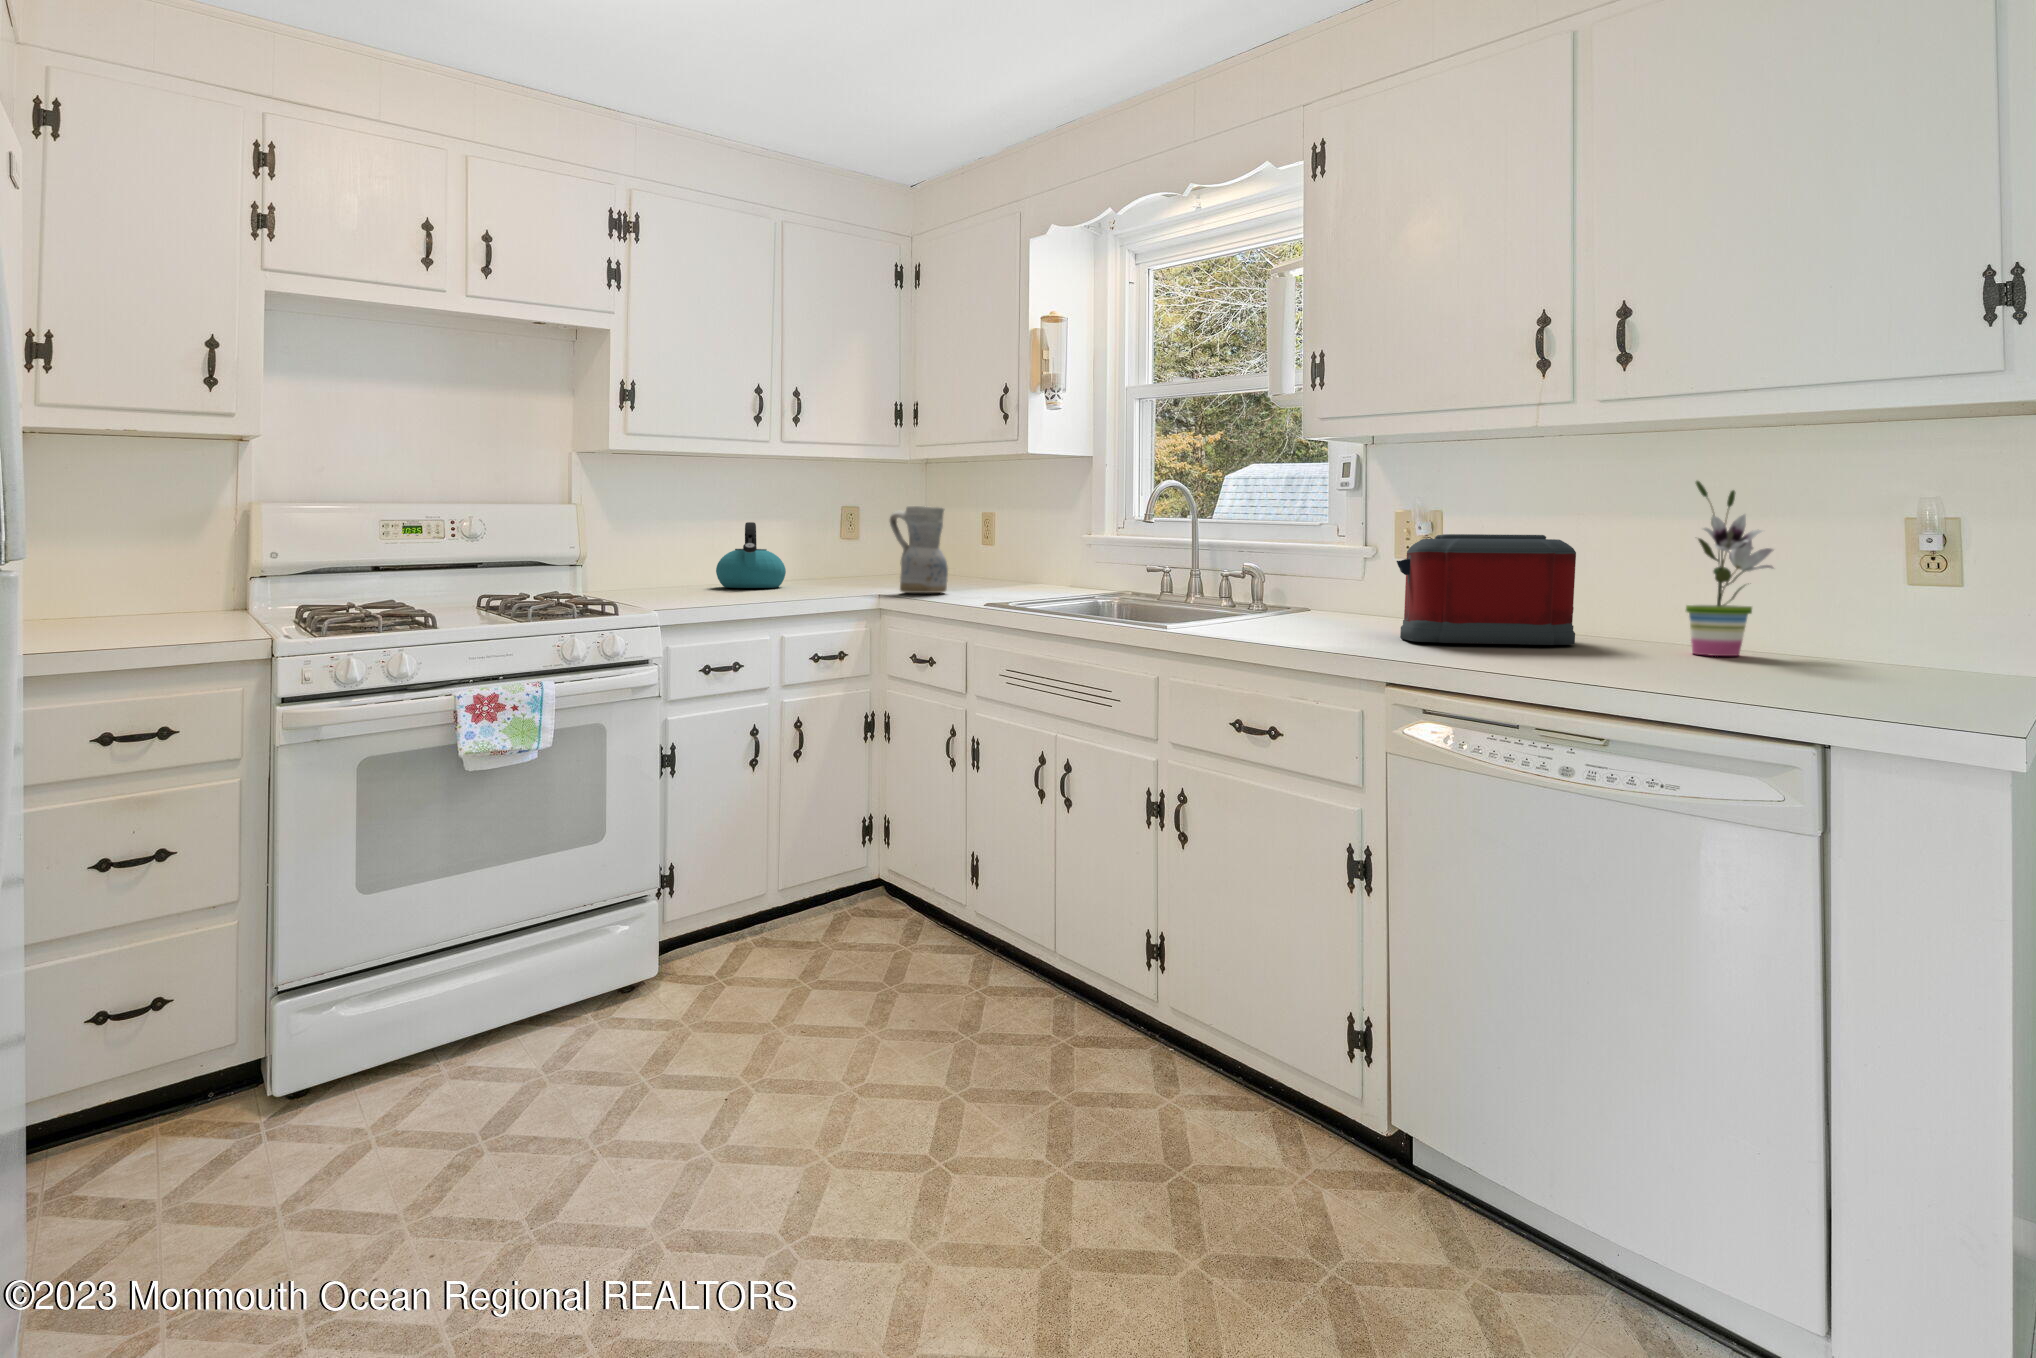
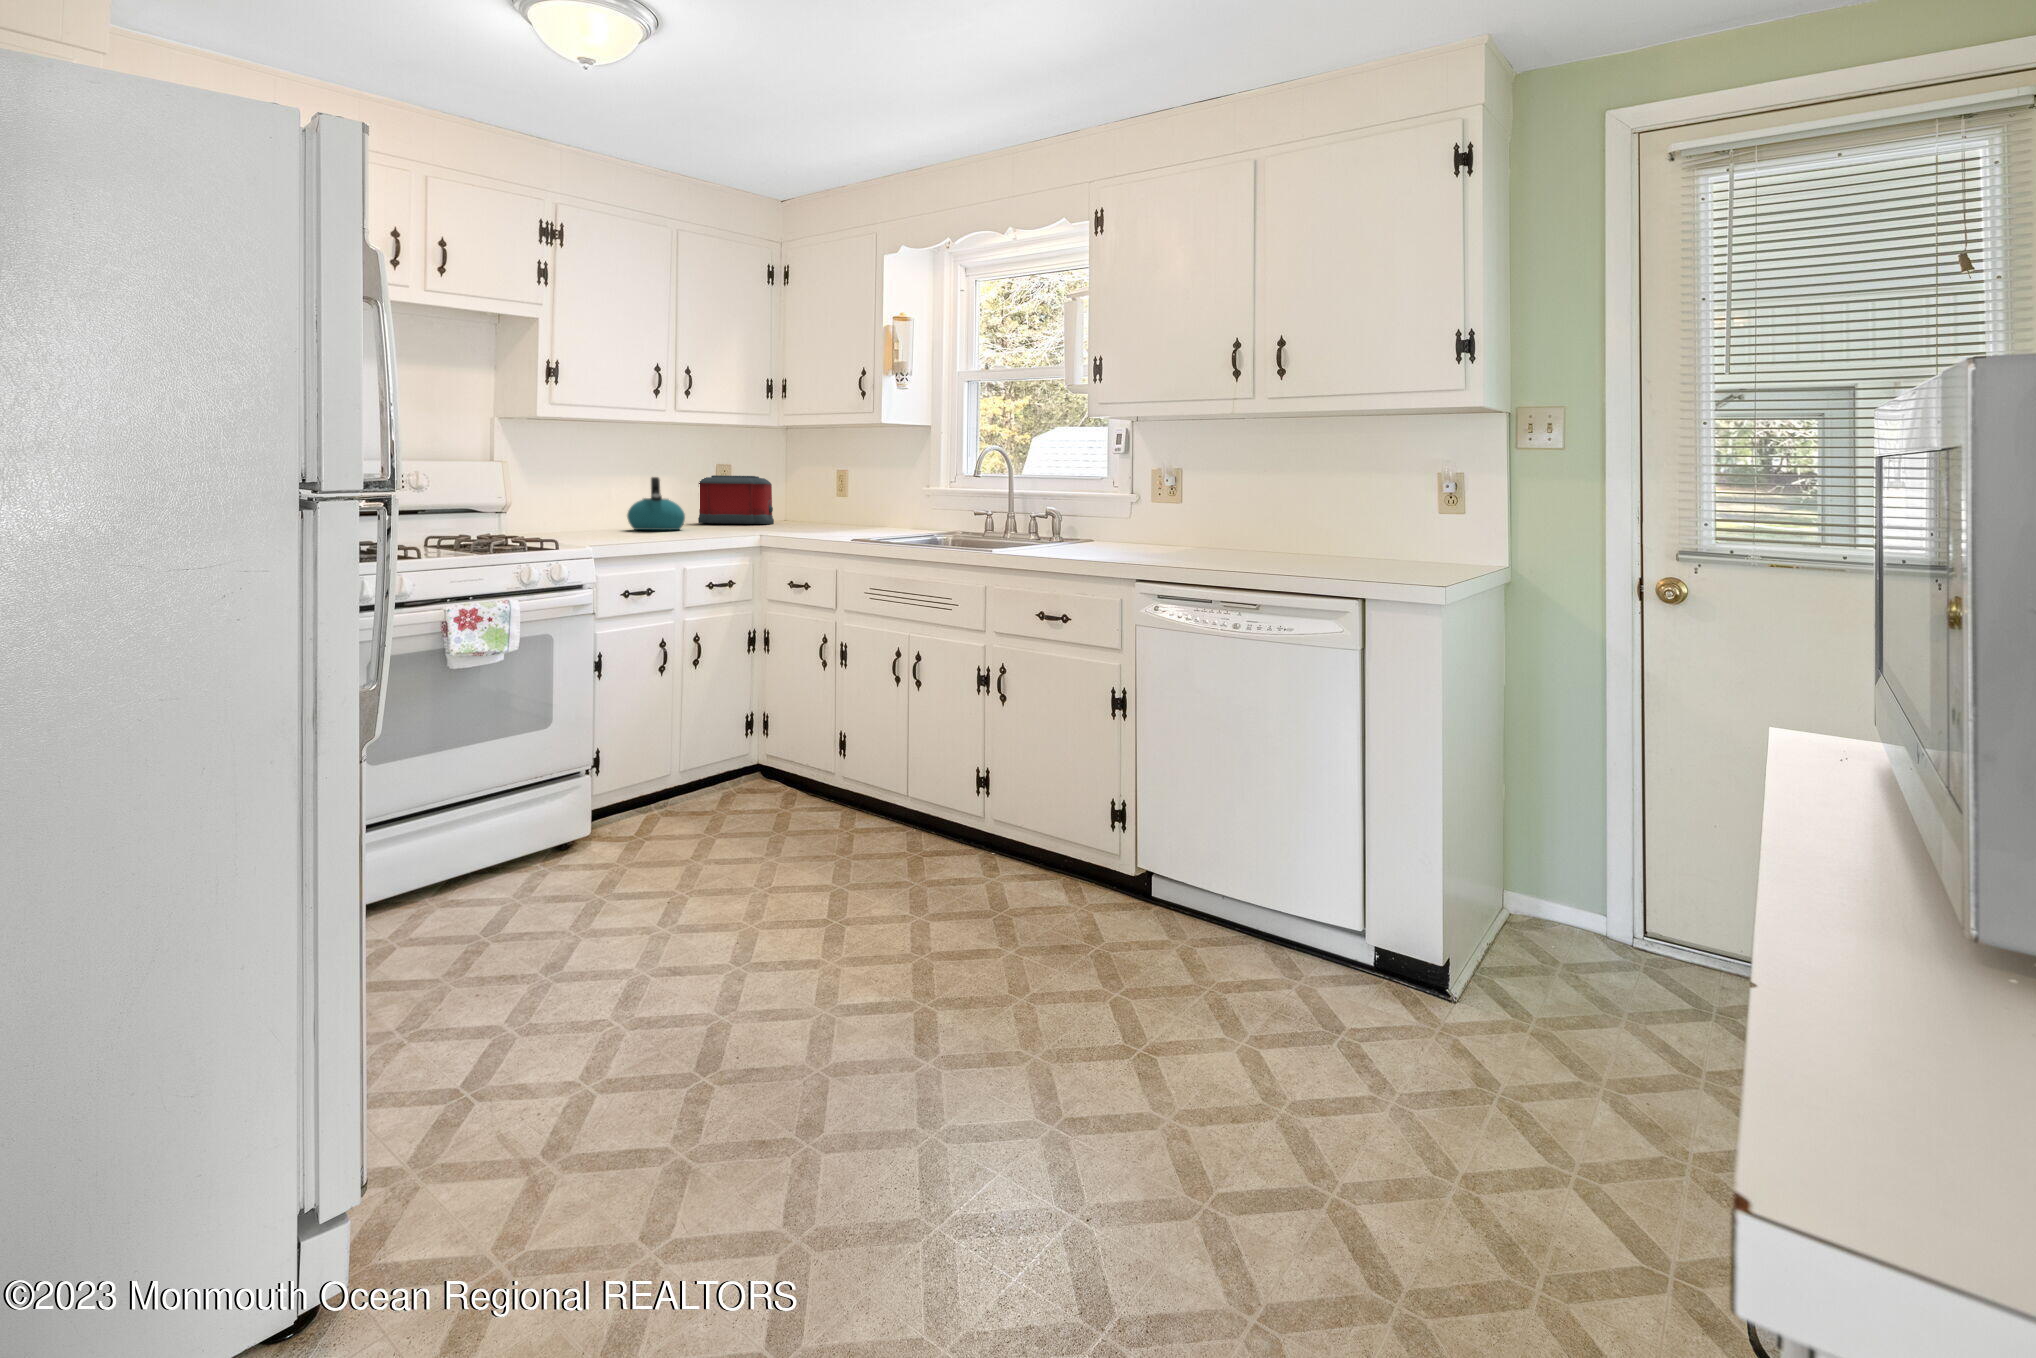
potted plant: present [1686,481,1773,656] -> none [1326,451,1382,568]
ceramic pitcher: present [890,506,948,593] -> none [772,464,820,533]
toaster: present [1396,534,1576,645] -> present [698,475,774,524]

